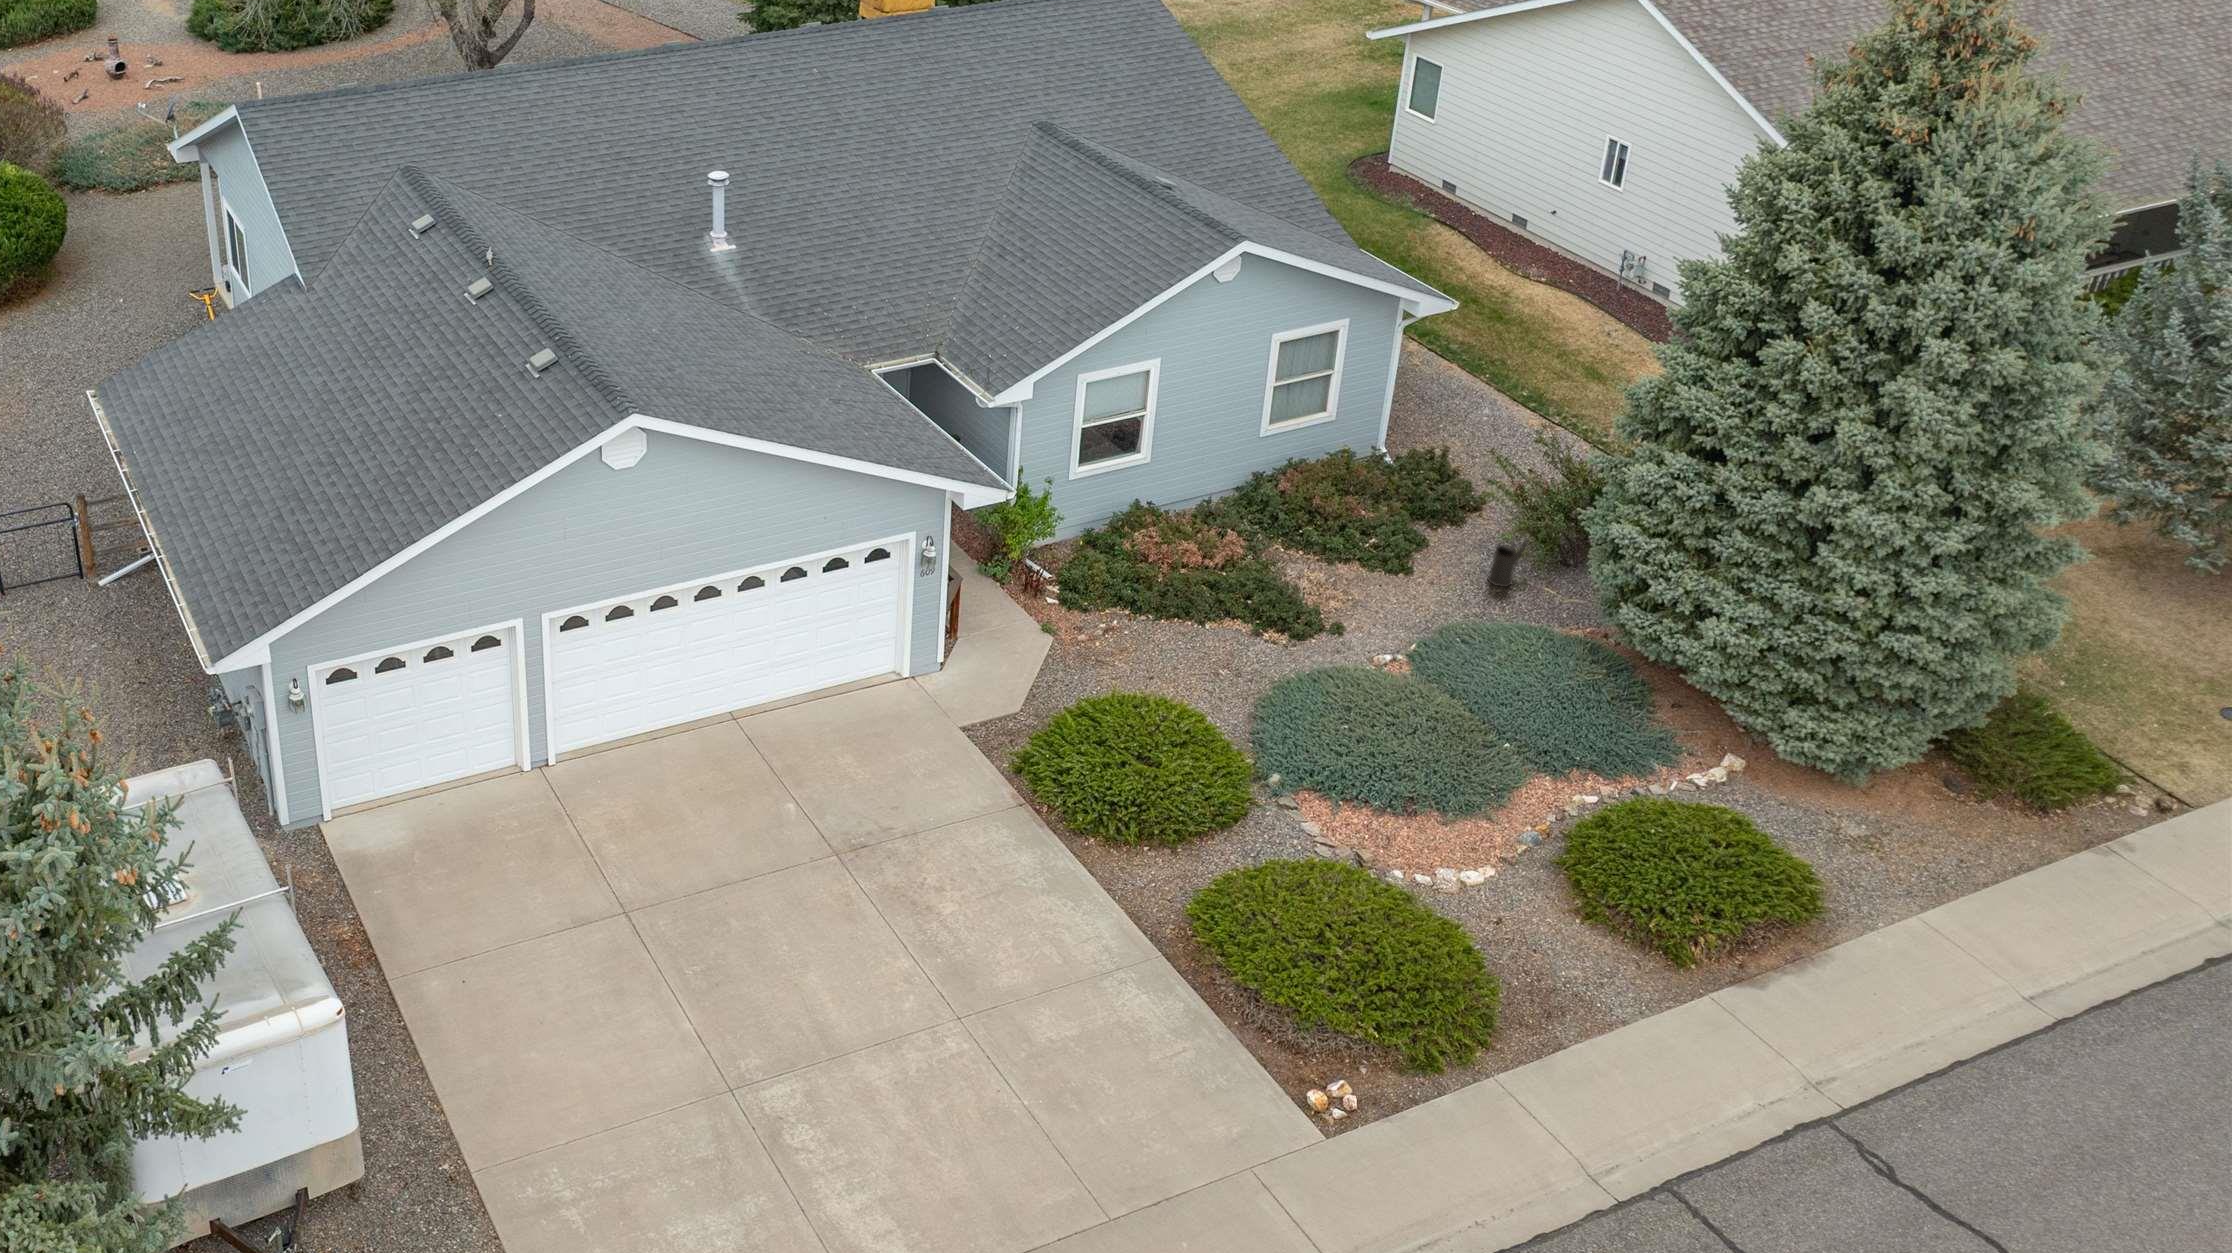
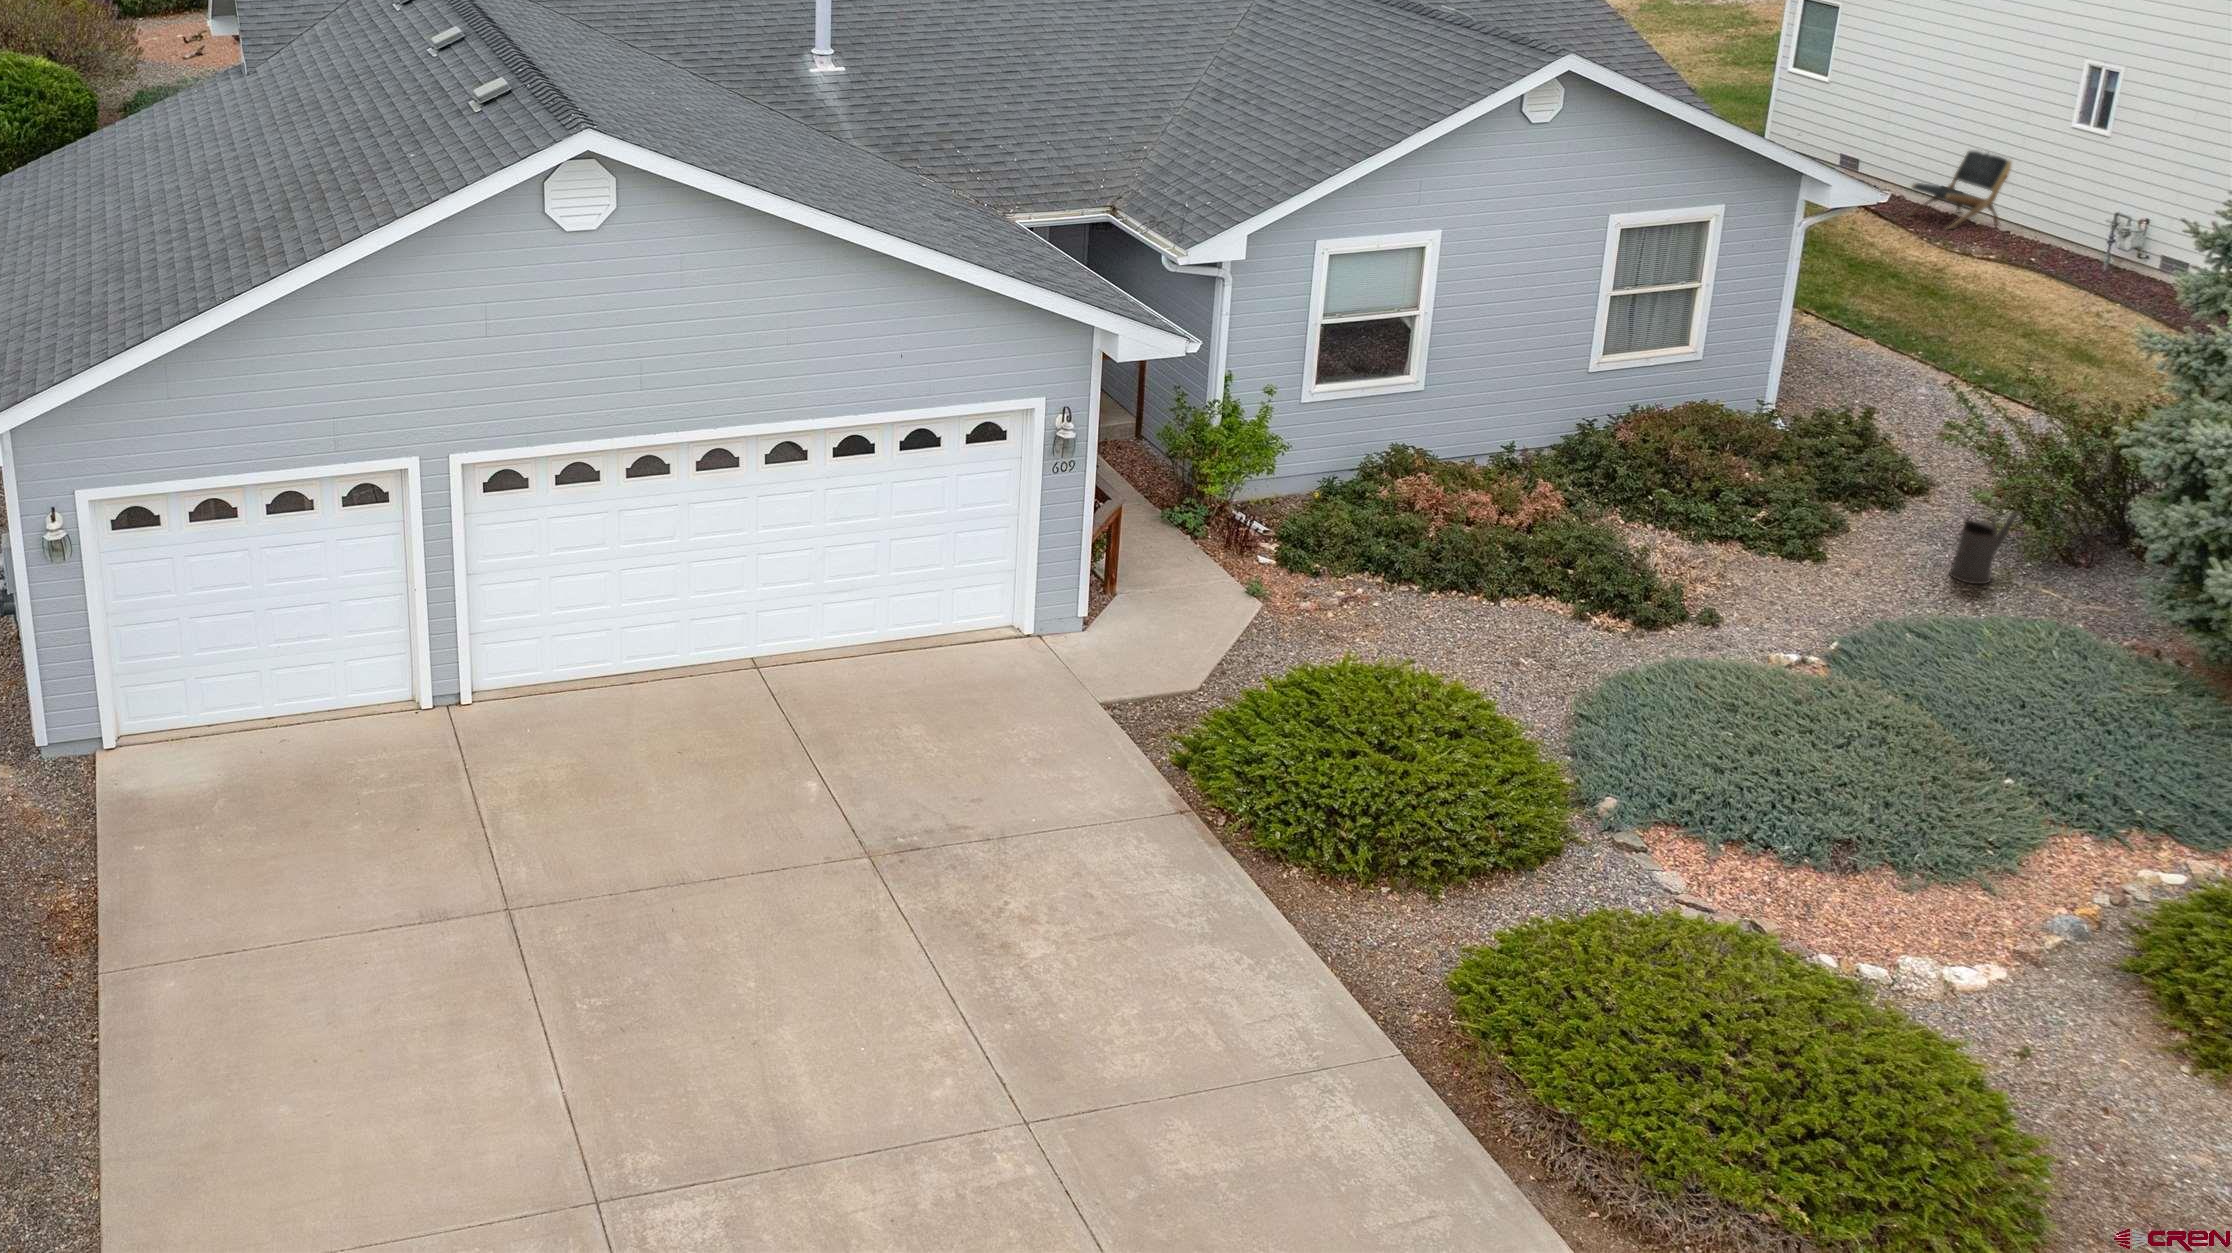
lounge chair: none [1484,186,1560,253] -> present [1909,151,2011,229]

